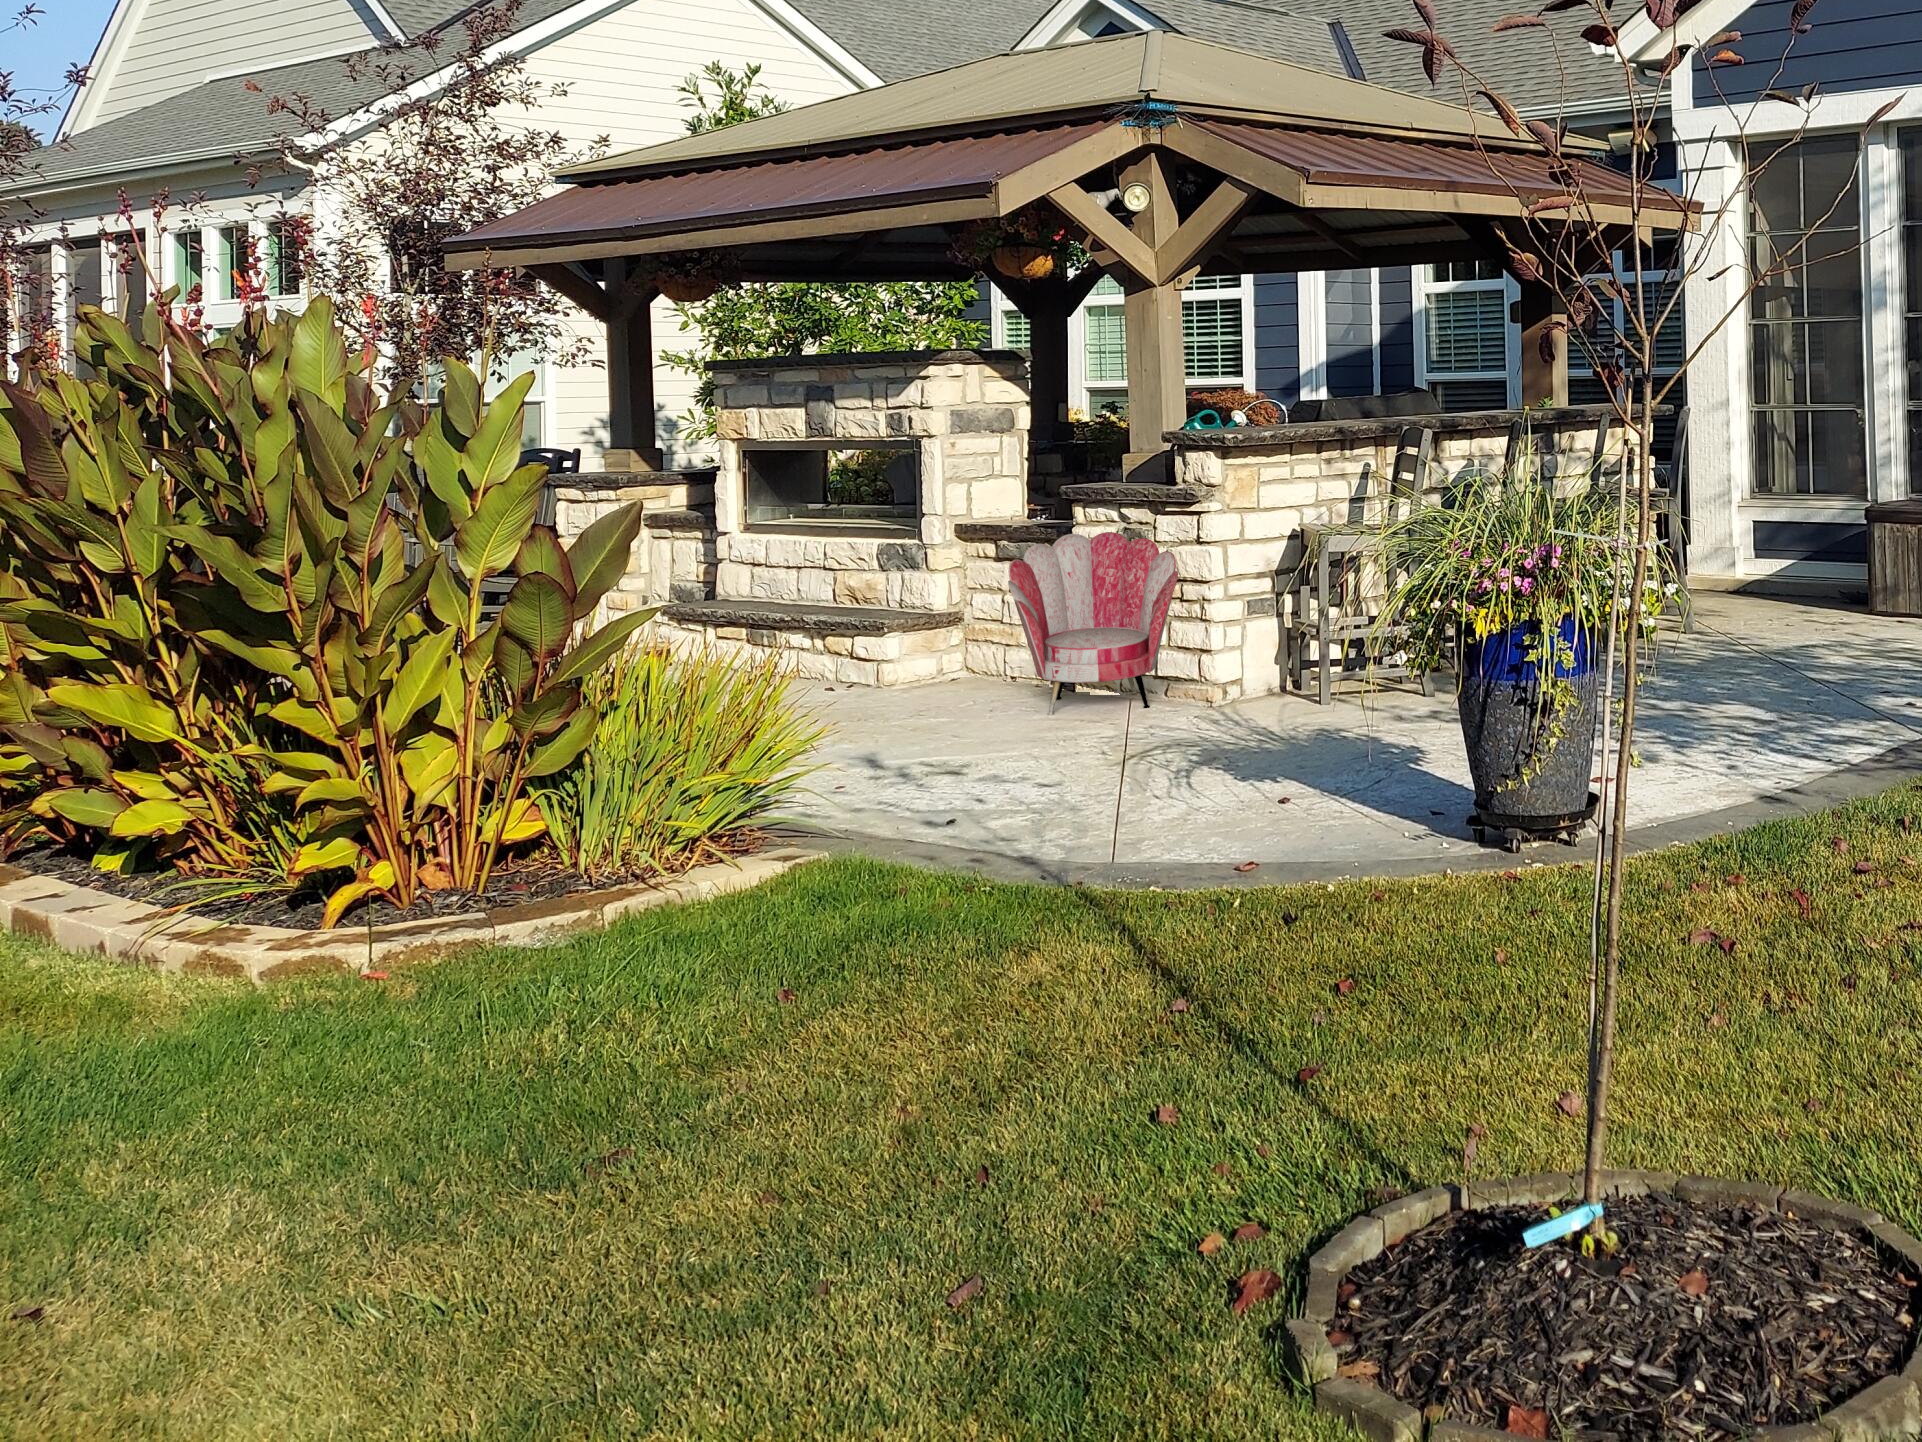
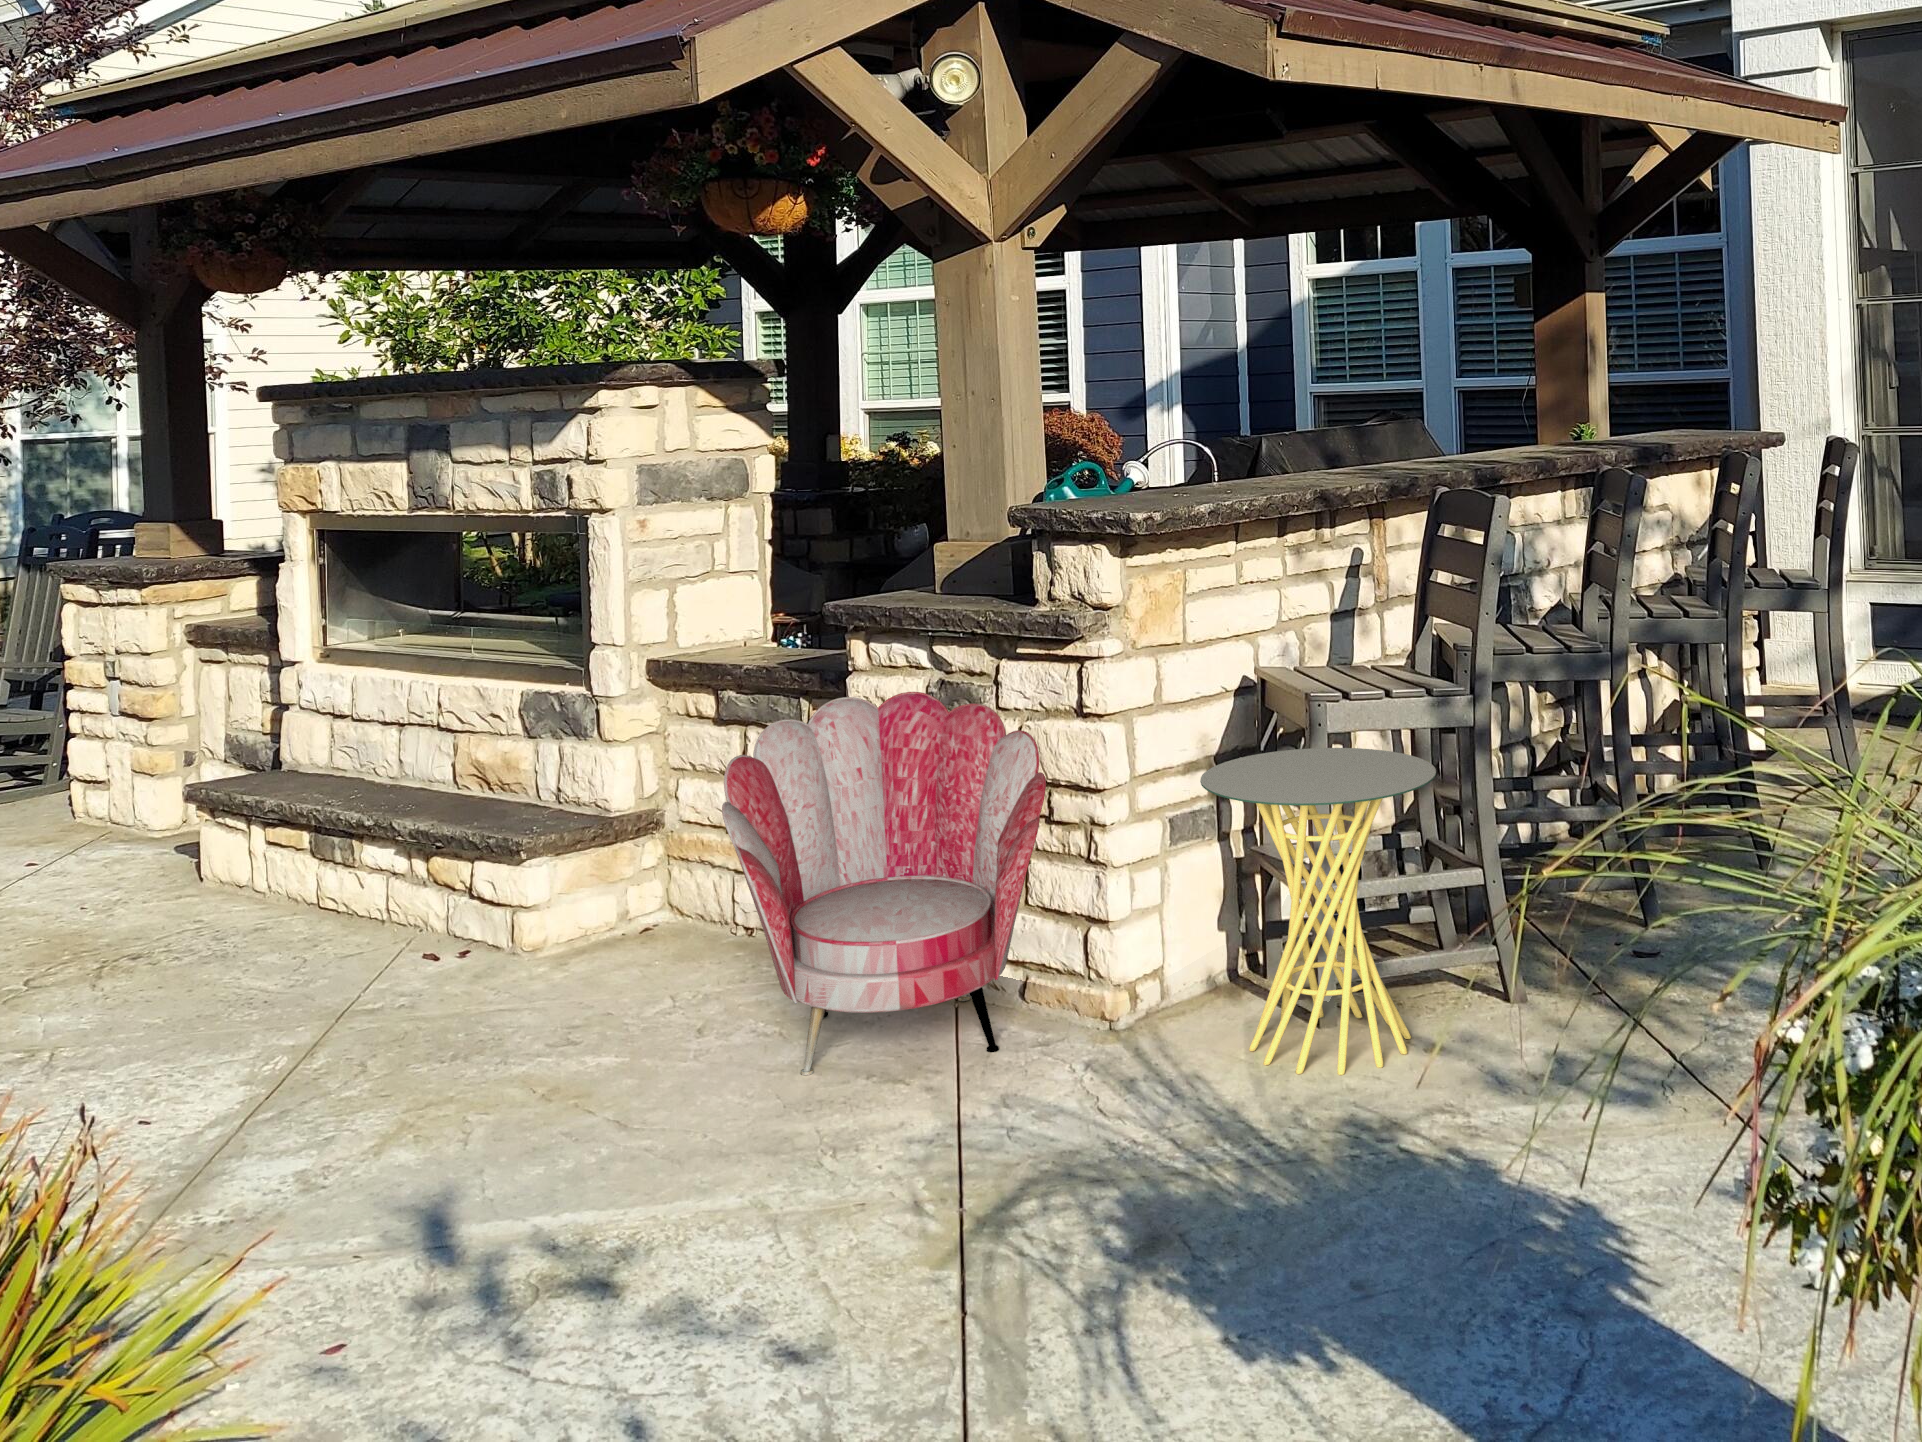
side table: none [1254,559,1375,712] -> present [1200,748,1436,1075]

